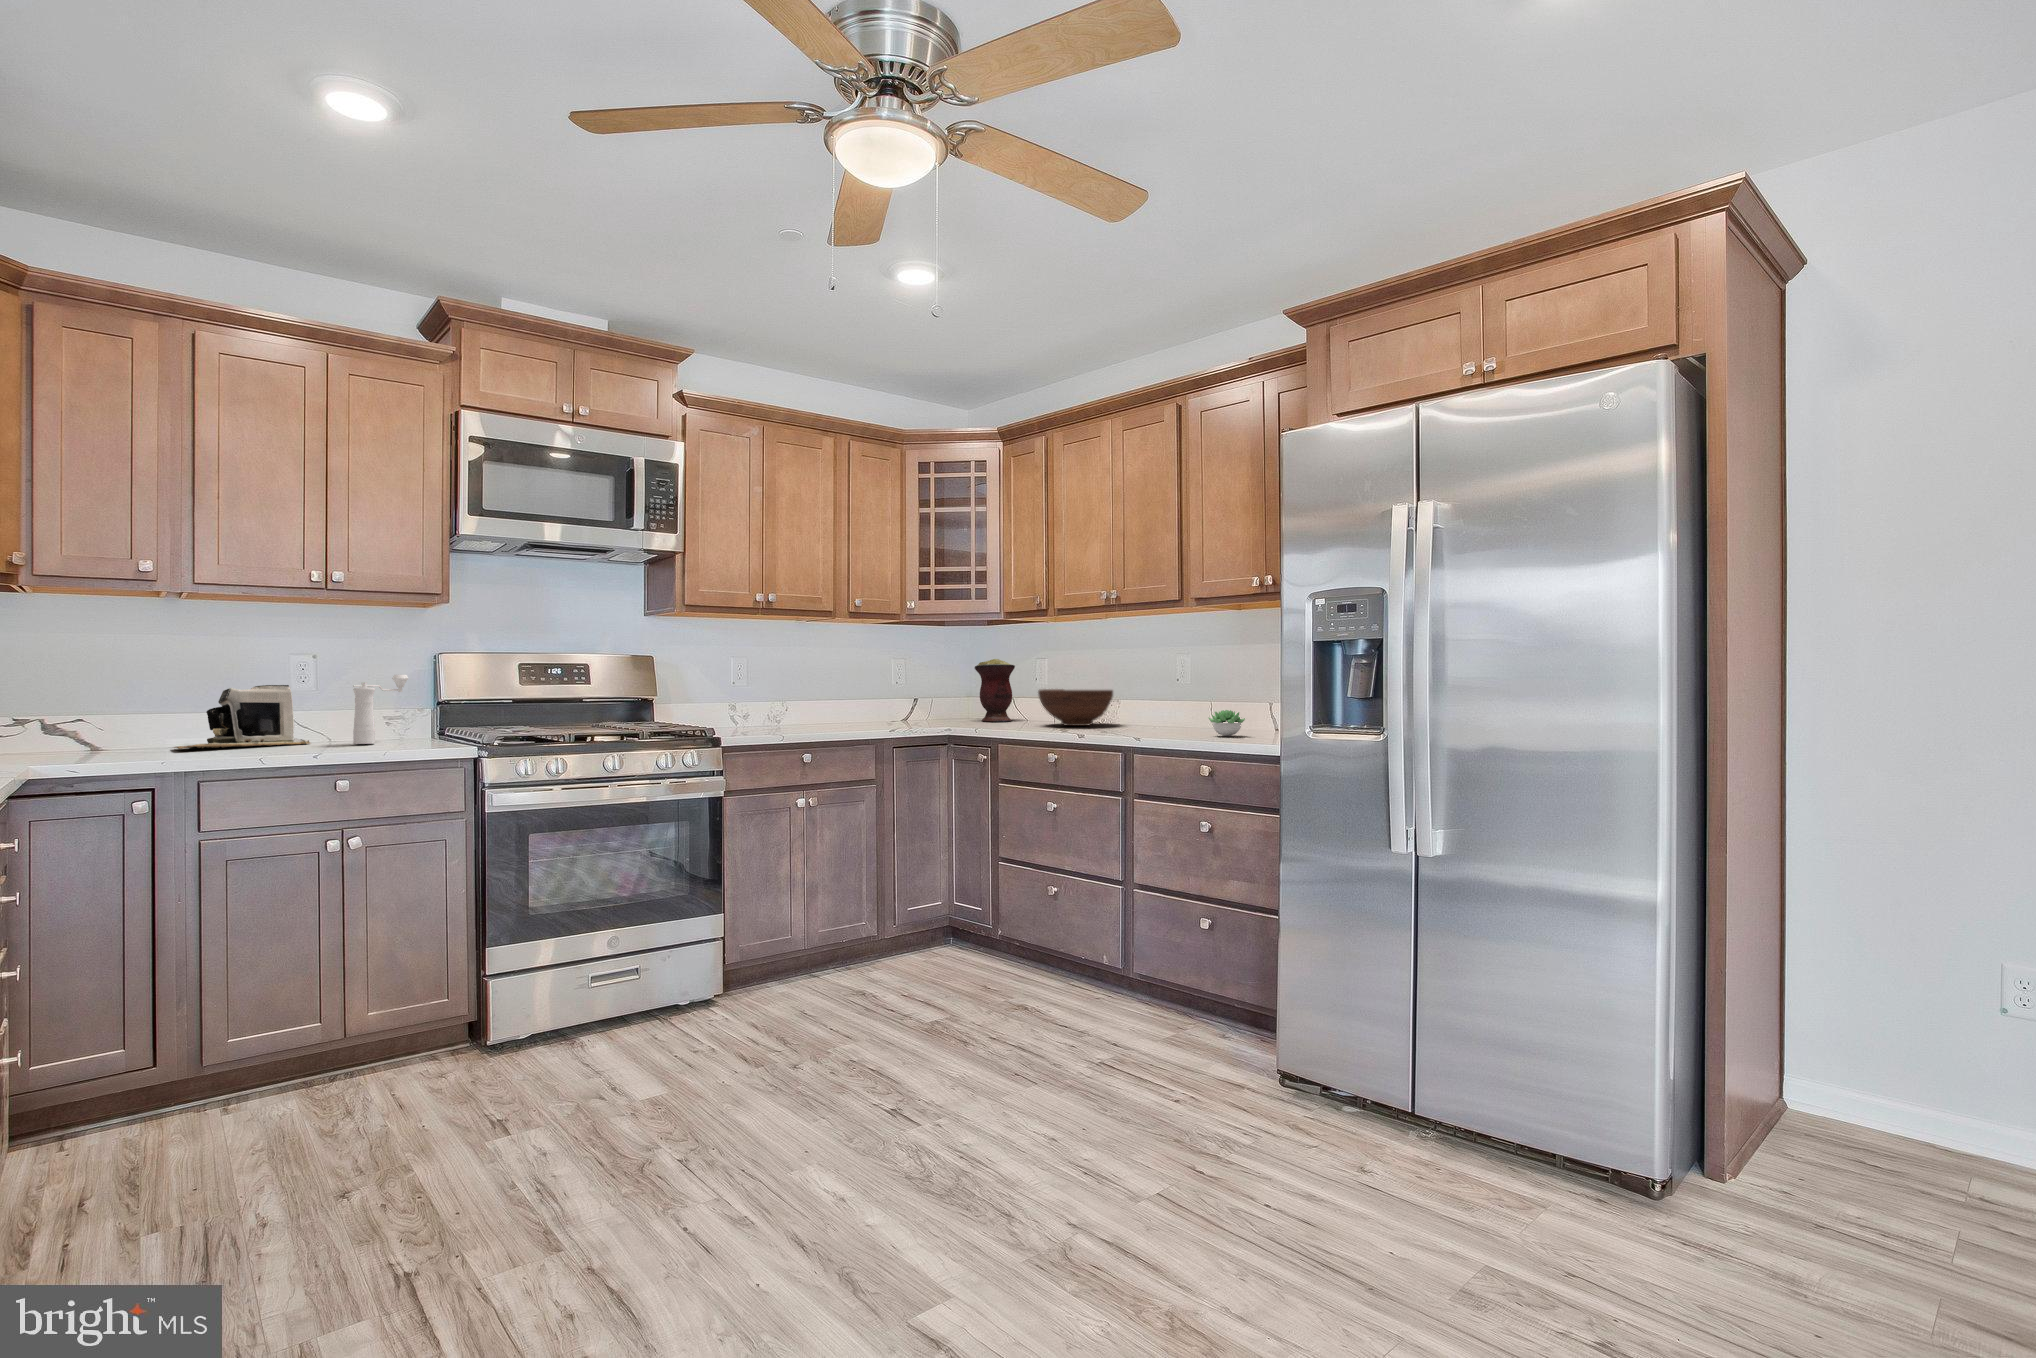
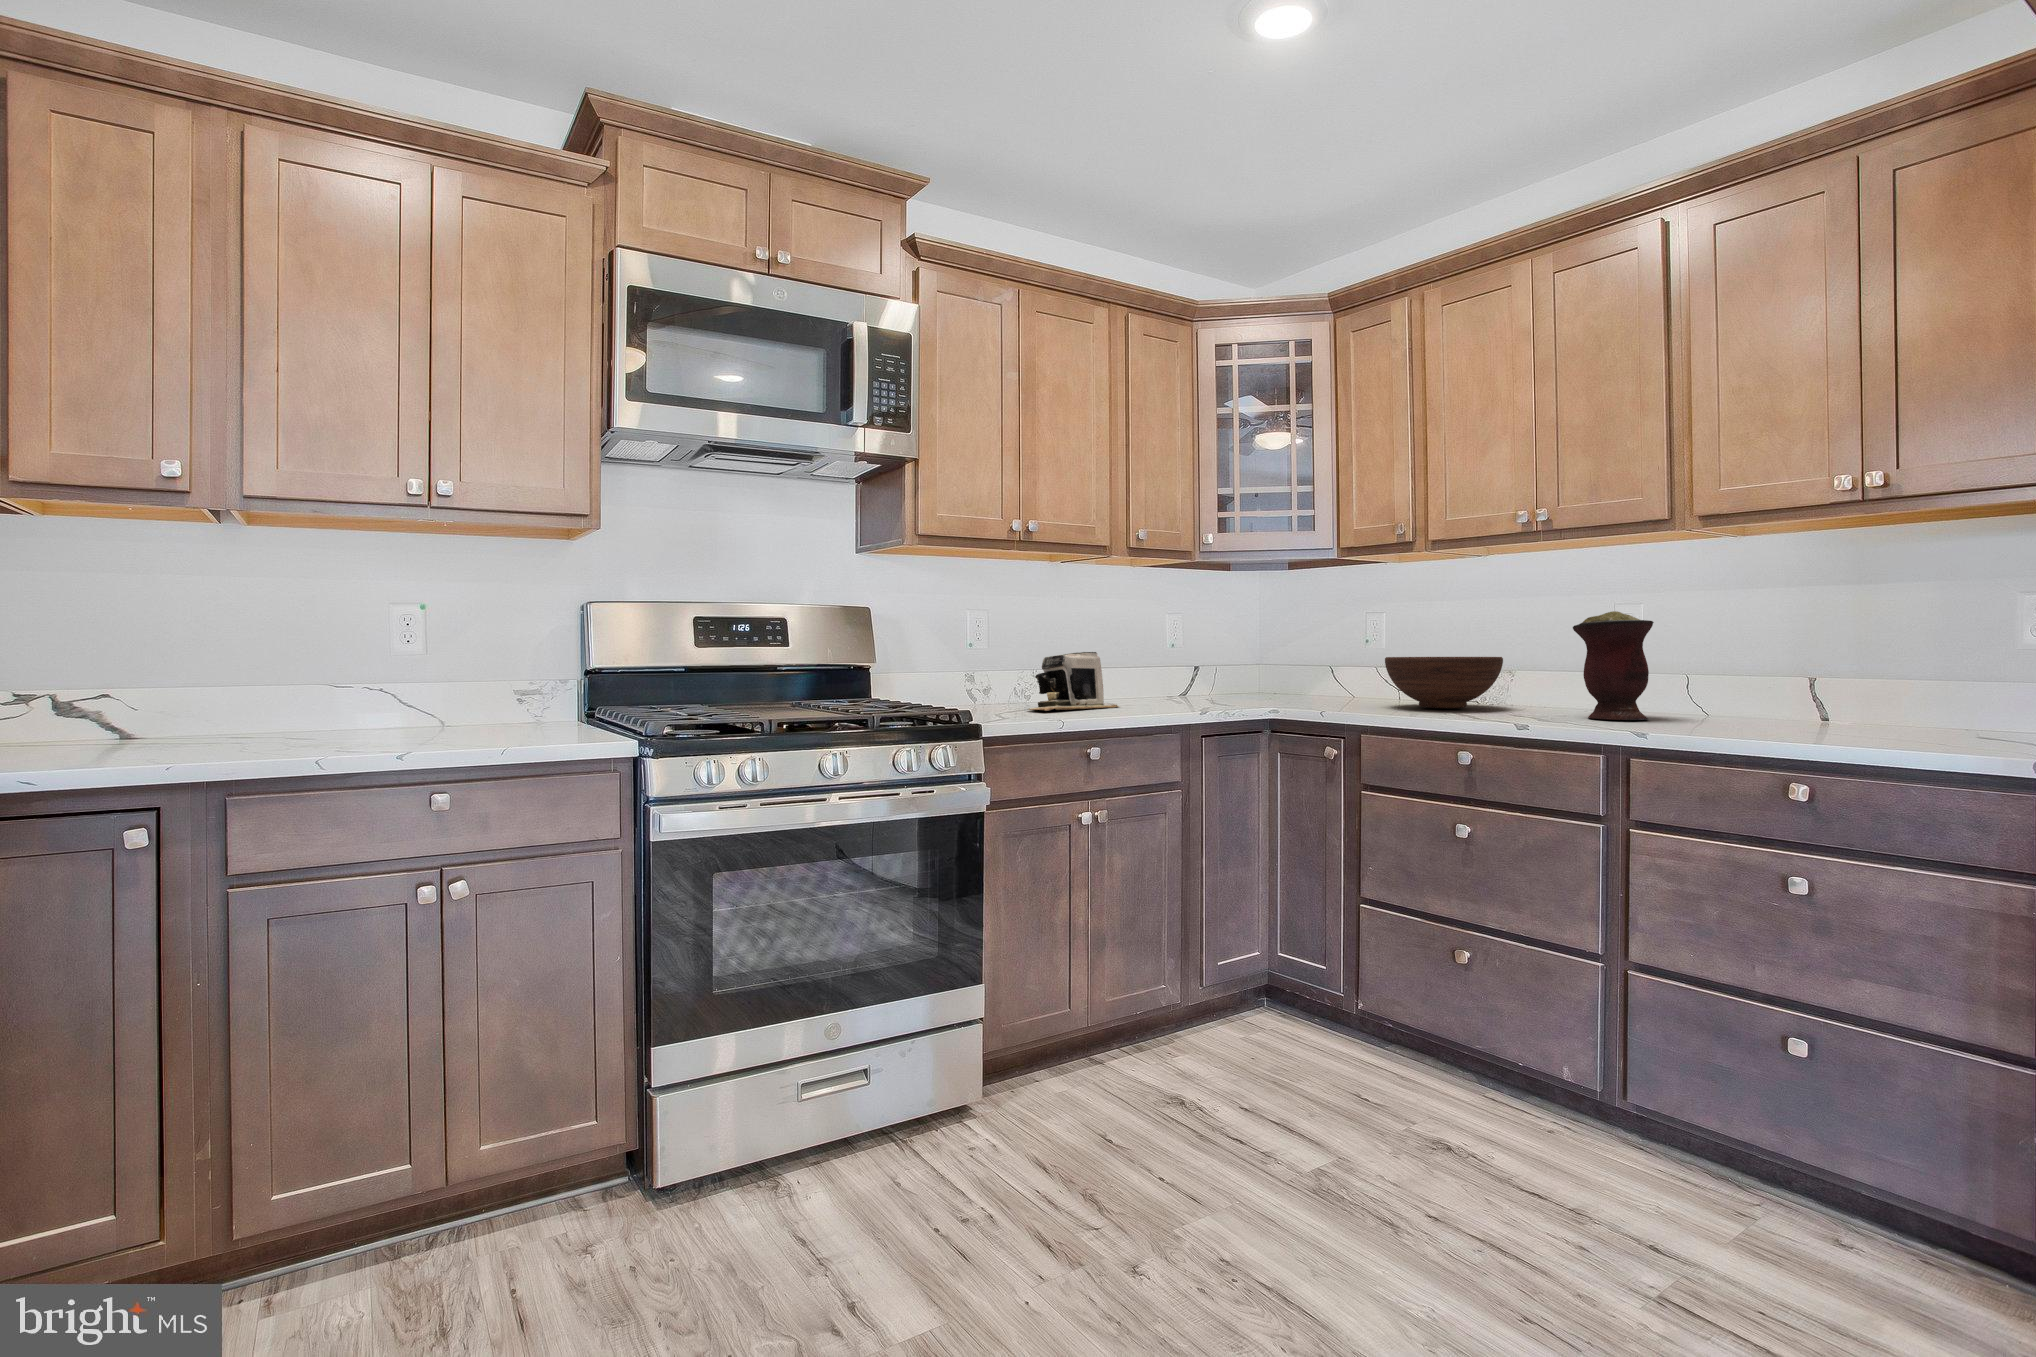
vase: present [975,659,1015,721] -> present [1573,611,1654,720]
pepper mill: present [353,675,408,744] -> none [467,633,546,734]
coffee maker: present [174,685,310,749] -> present [1030,652,1119,711]
succulent plant: present [1209,710,1245,736] -> none [1701,687,1772,727]

